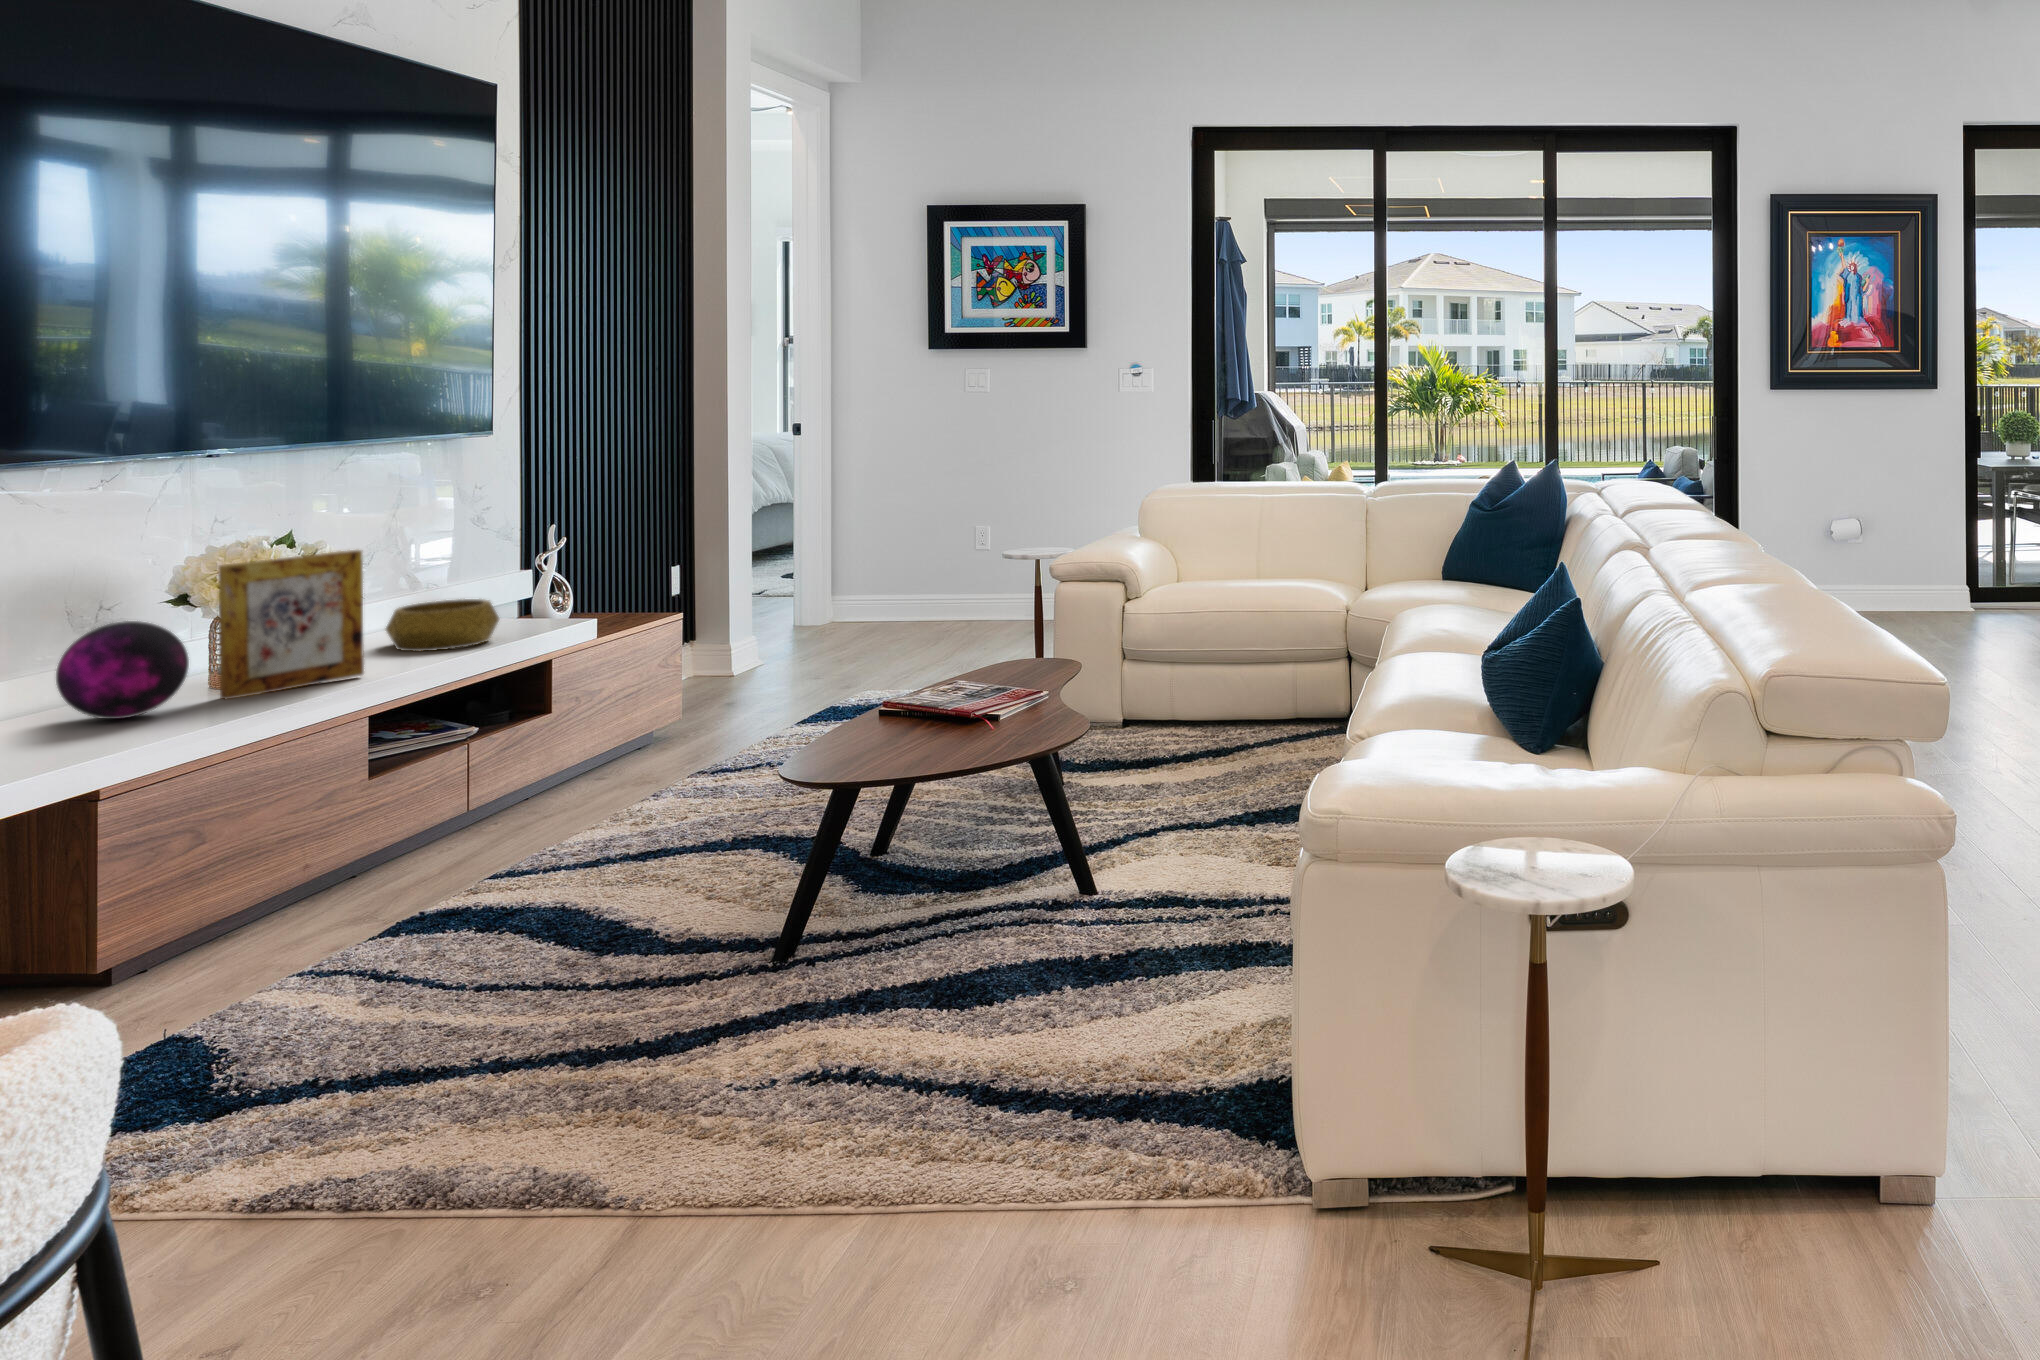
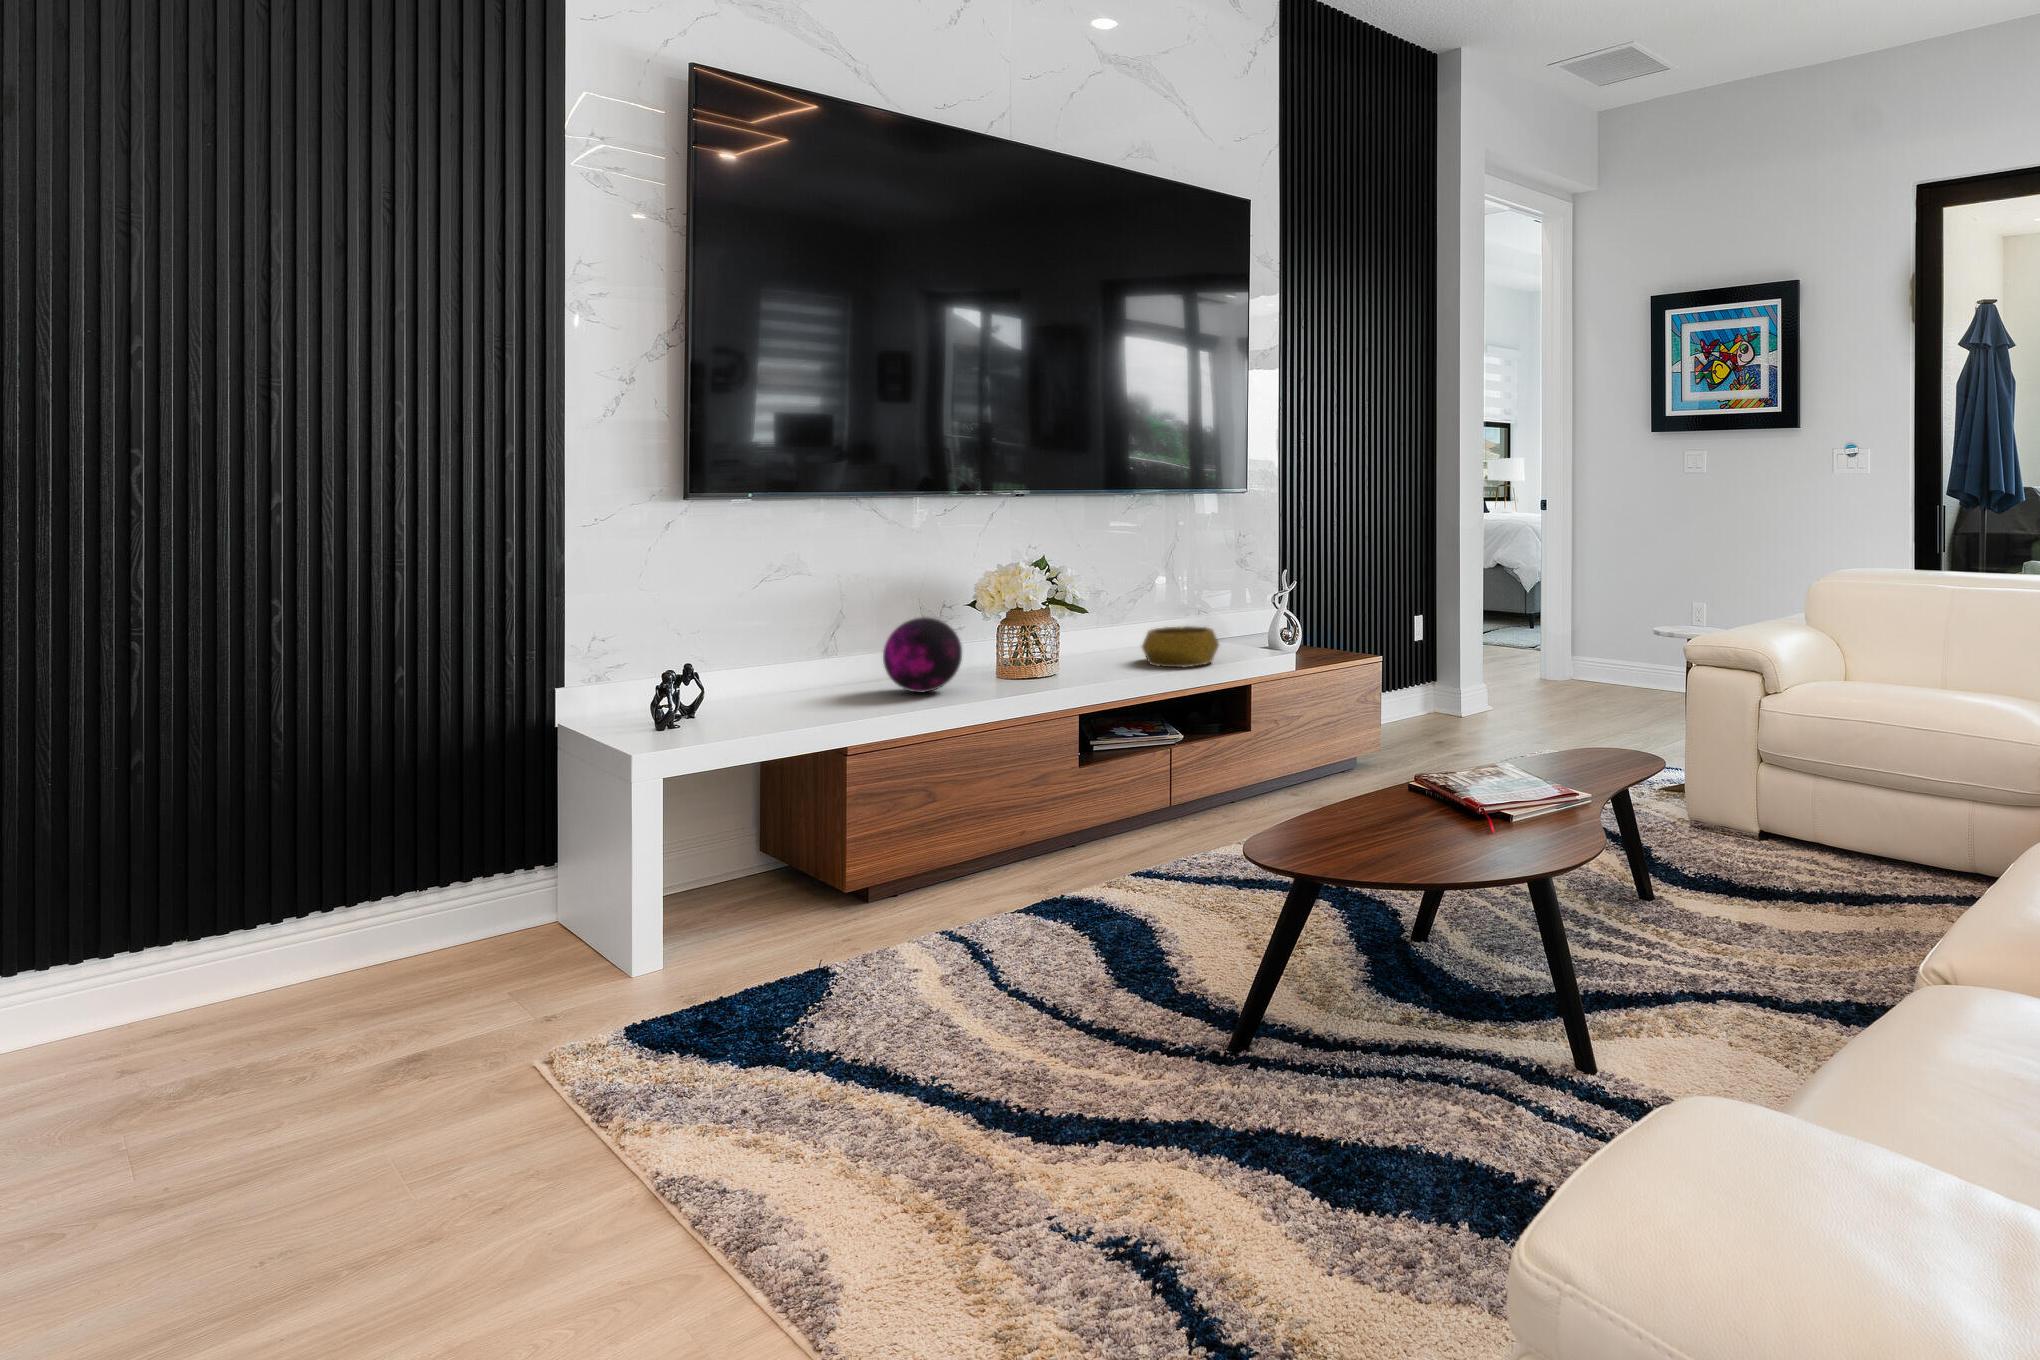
picture frame: present [218,550,364,699] -> none [993,576,1092,688]

